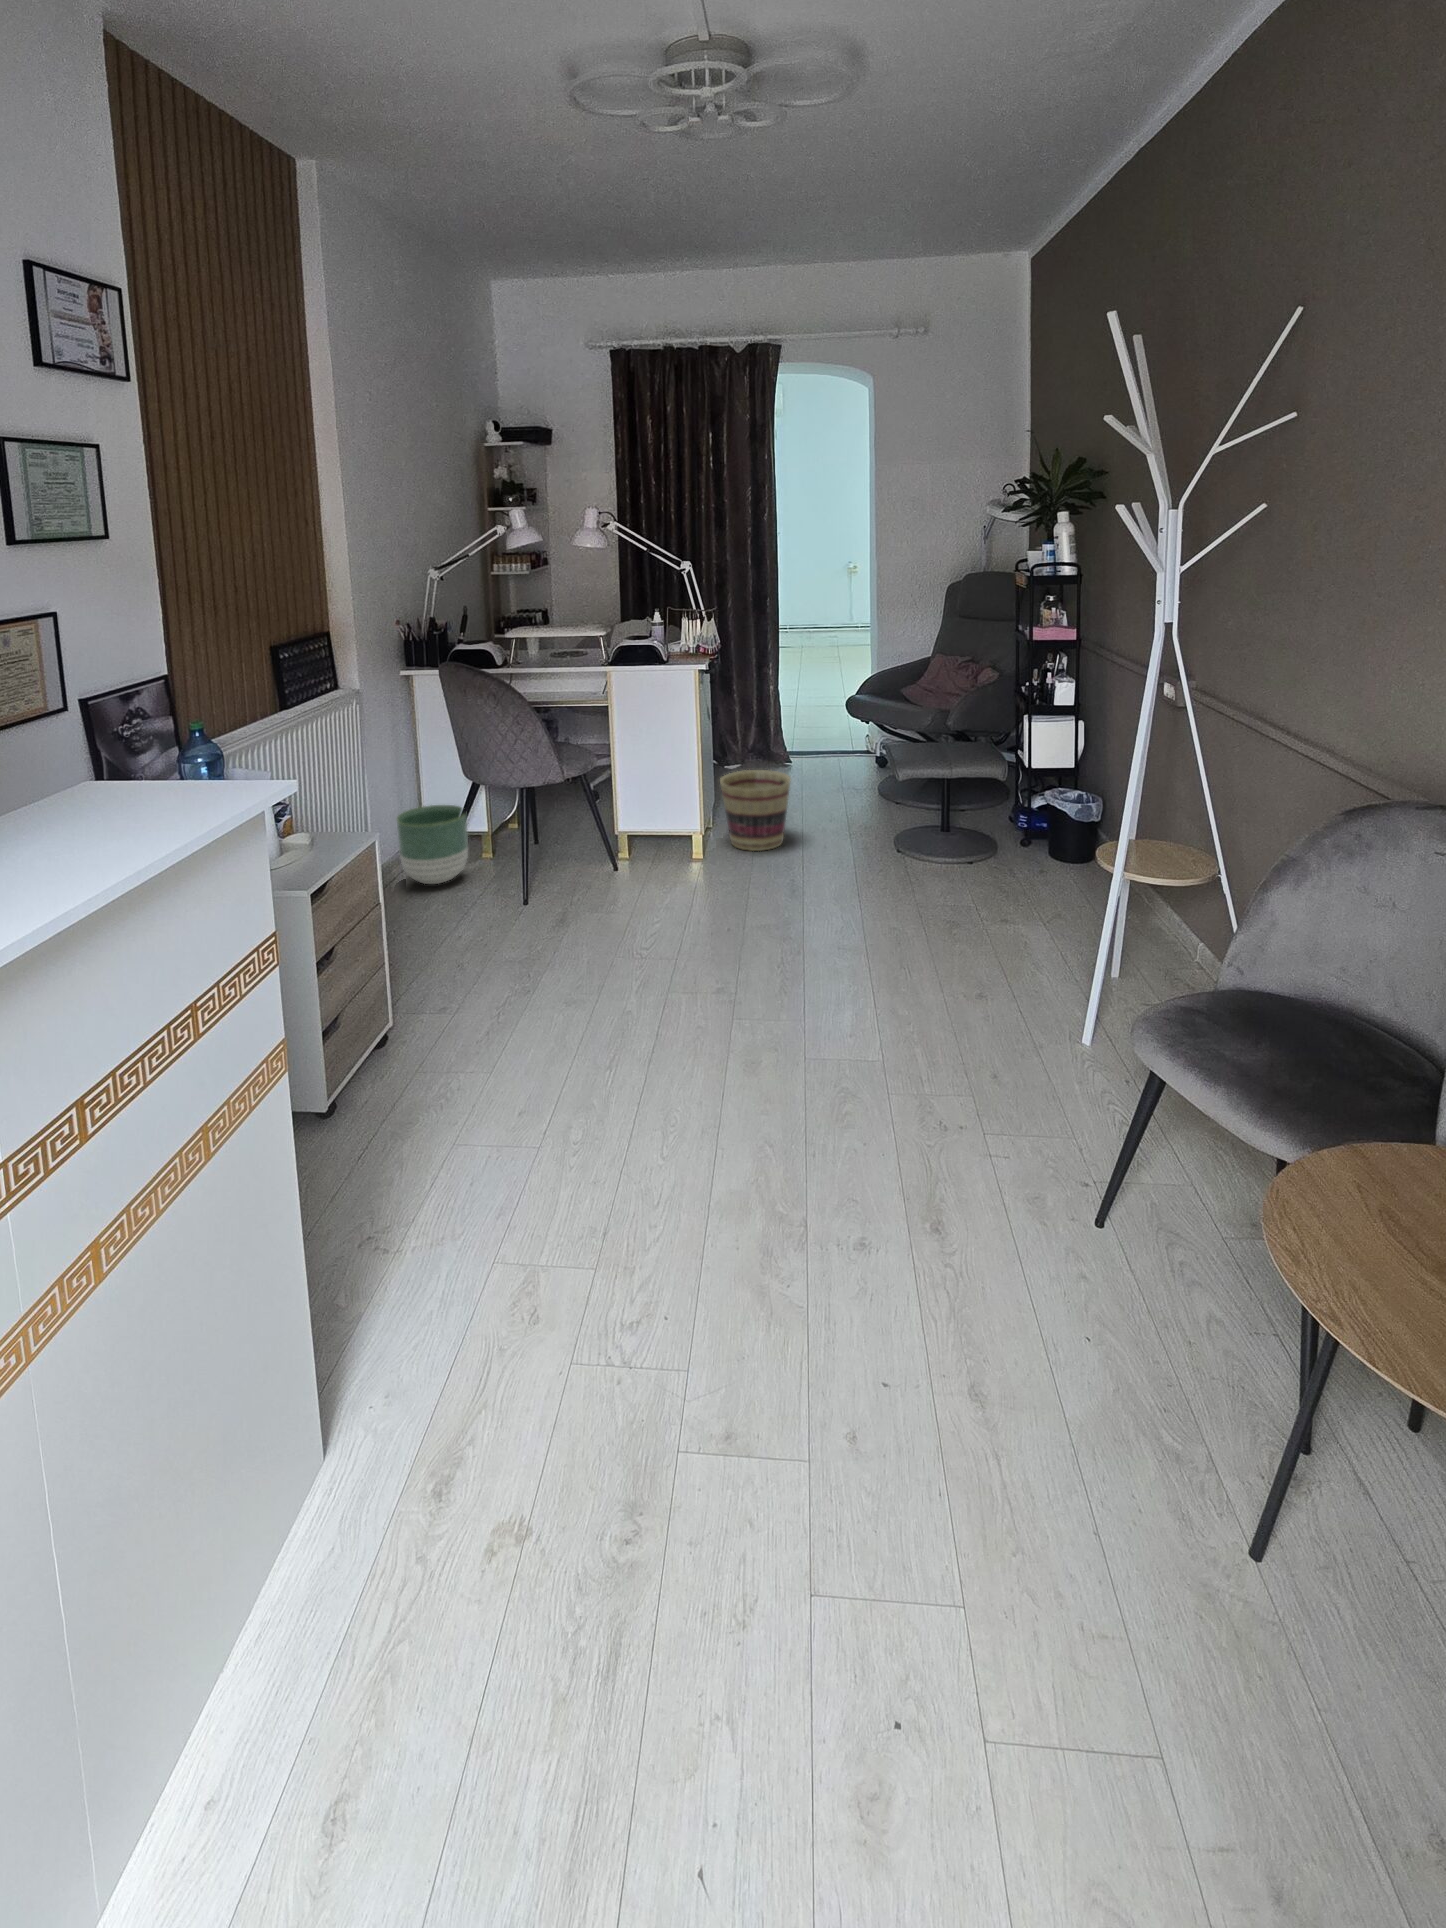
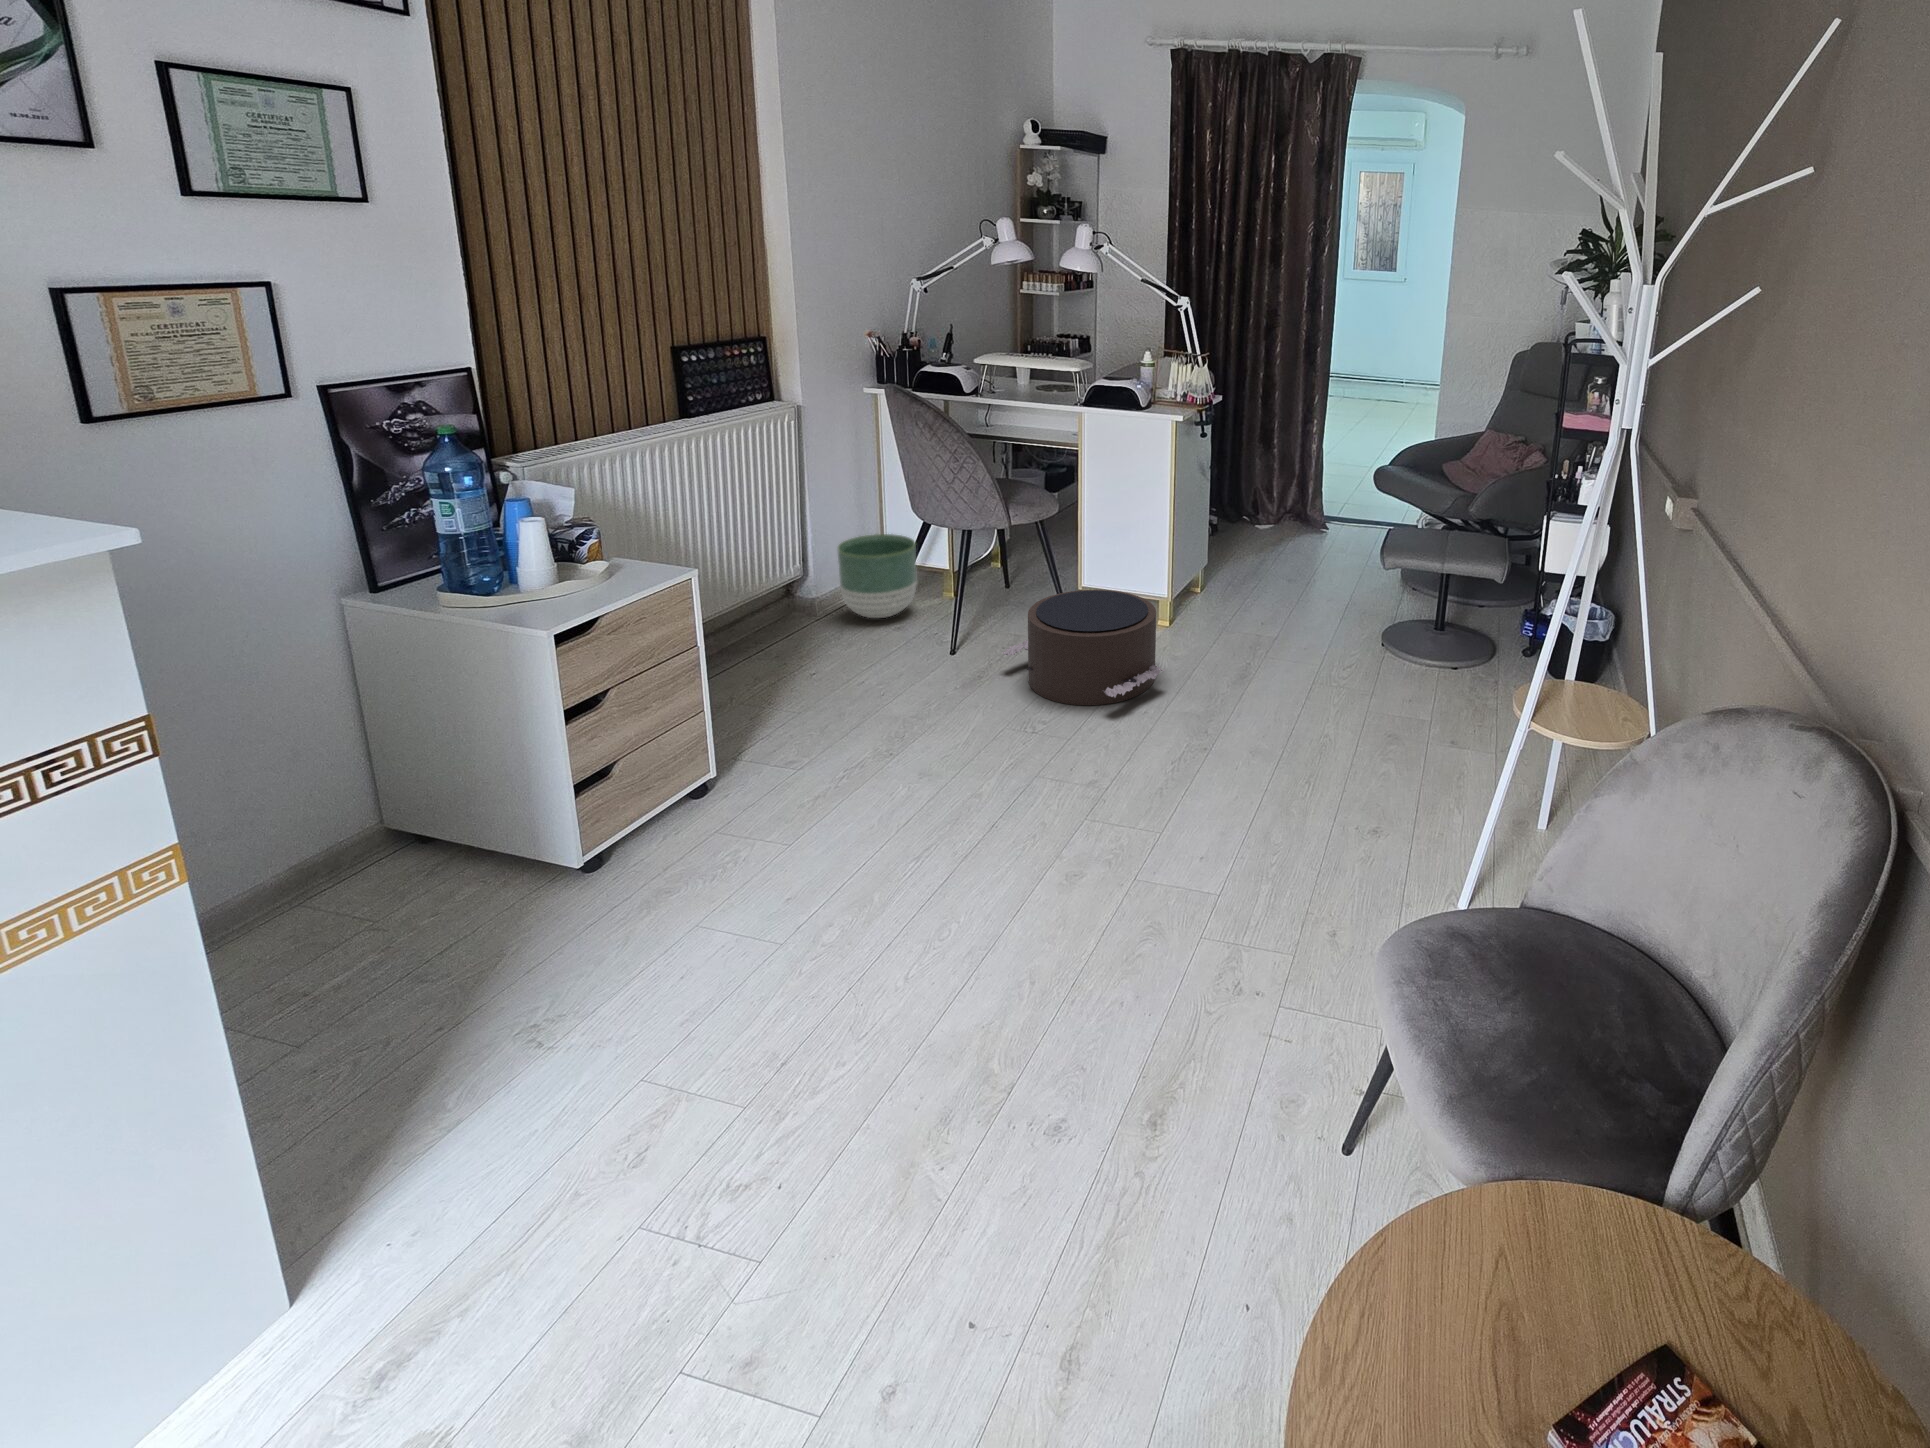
basket: present [720,770,791,851] -> none [1200,535,1279,625]
pouf: none [579,828,732,930] -> present [1002,590,1165,705]

